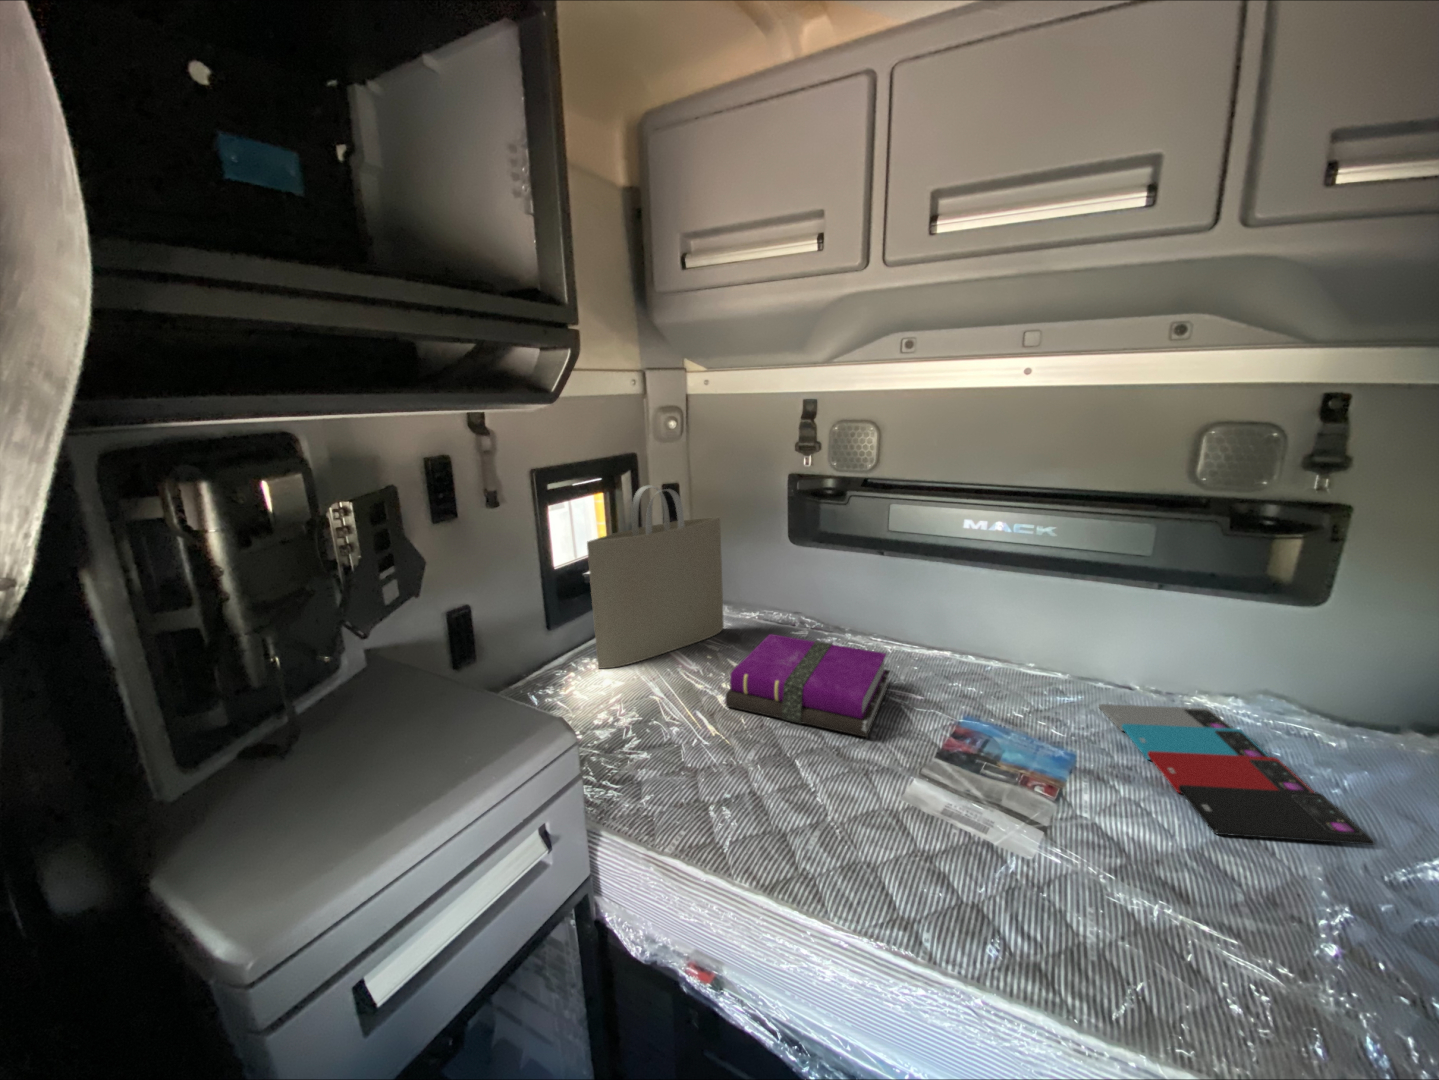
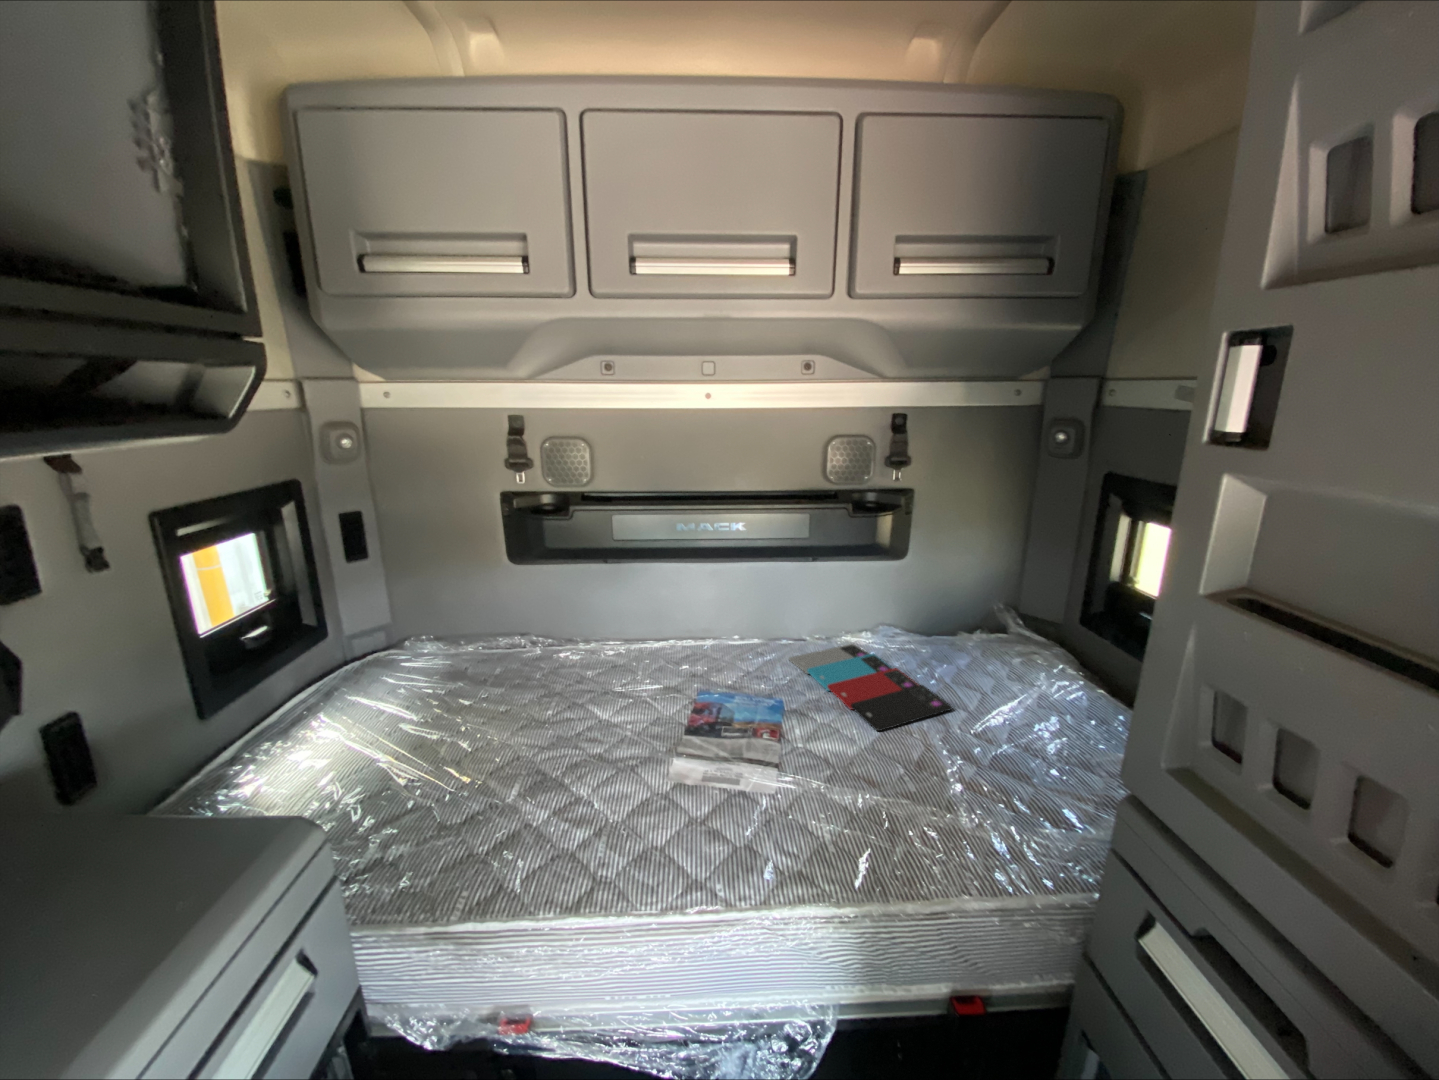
tote bag: present [587,485,724,668] -> none [257,518,445,747]
notebook: present [726,634,890,737] -> none [473,654,630,746]

